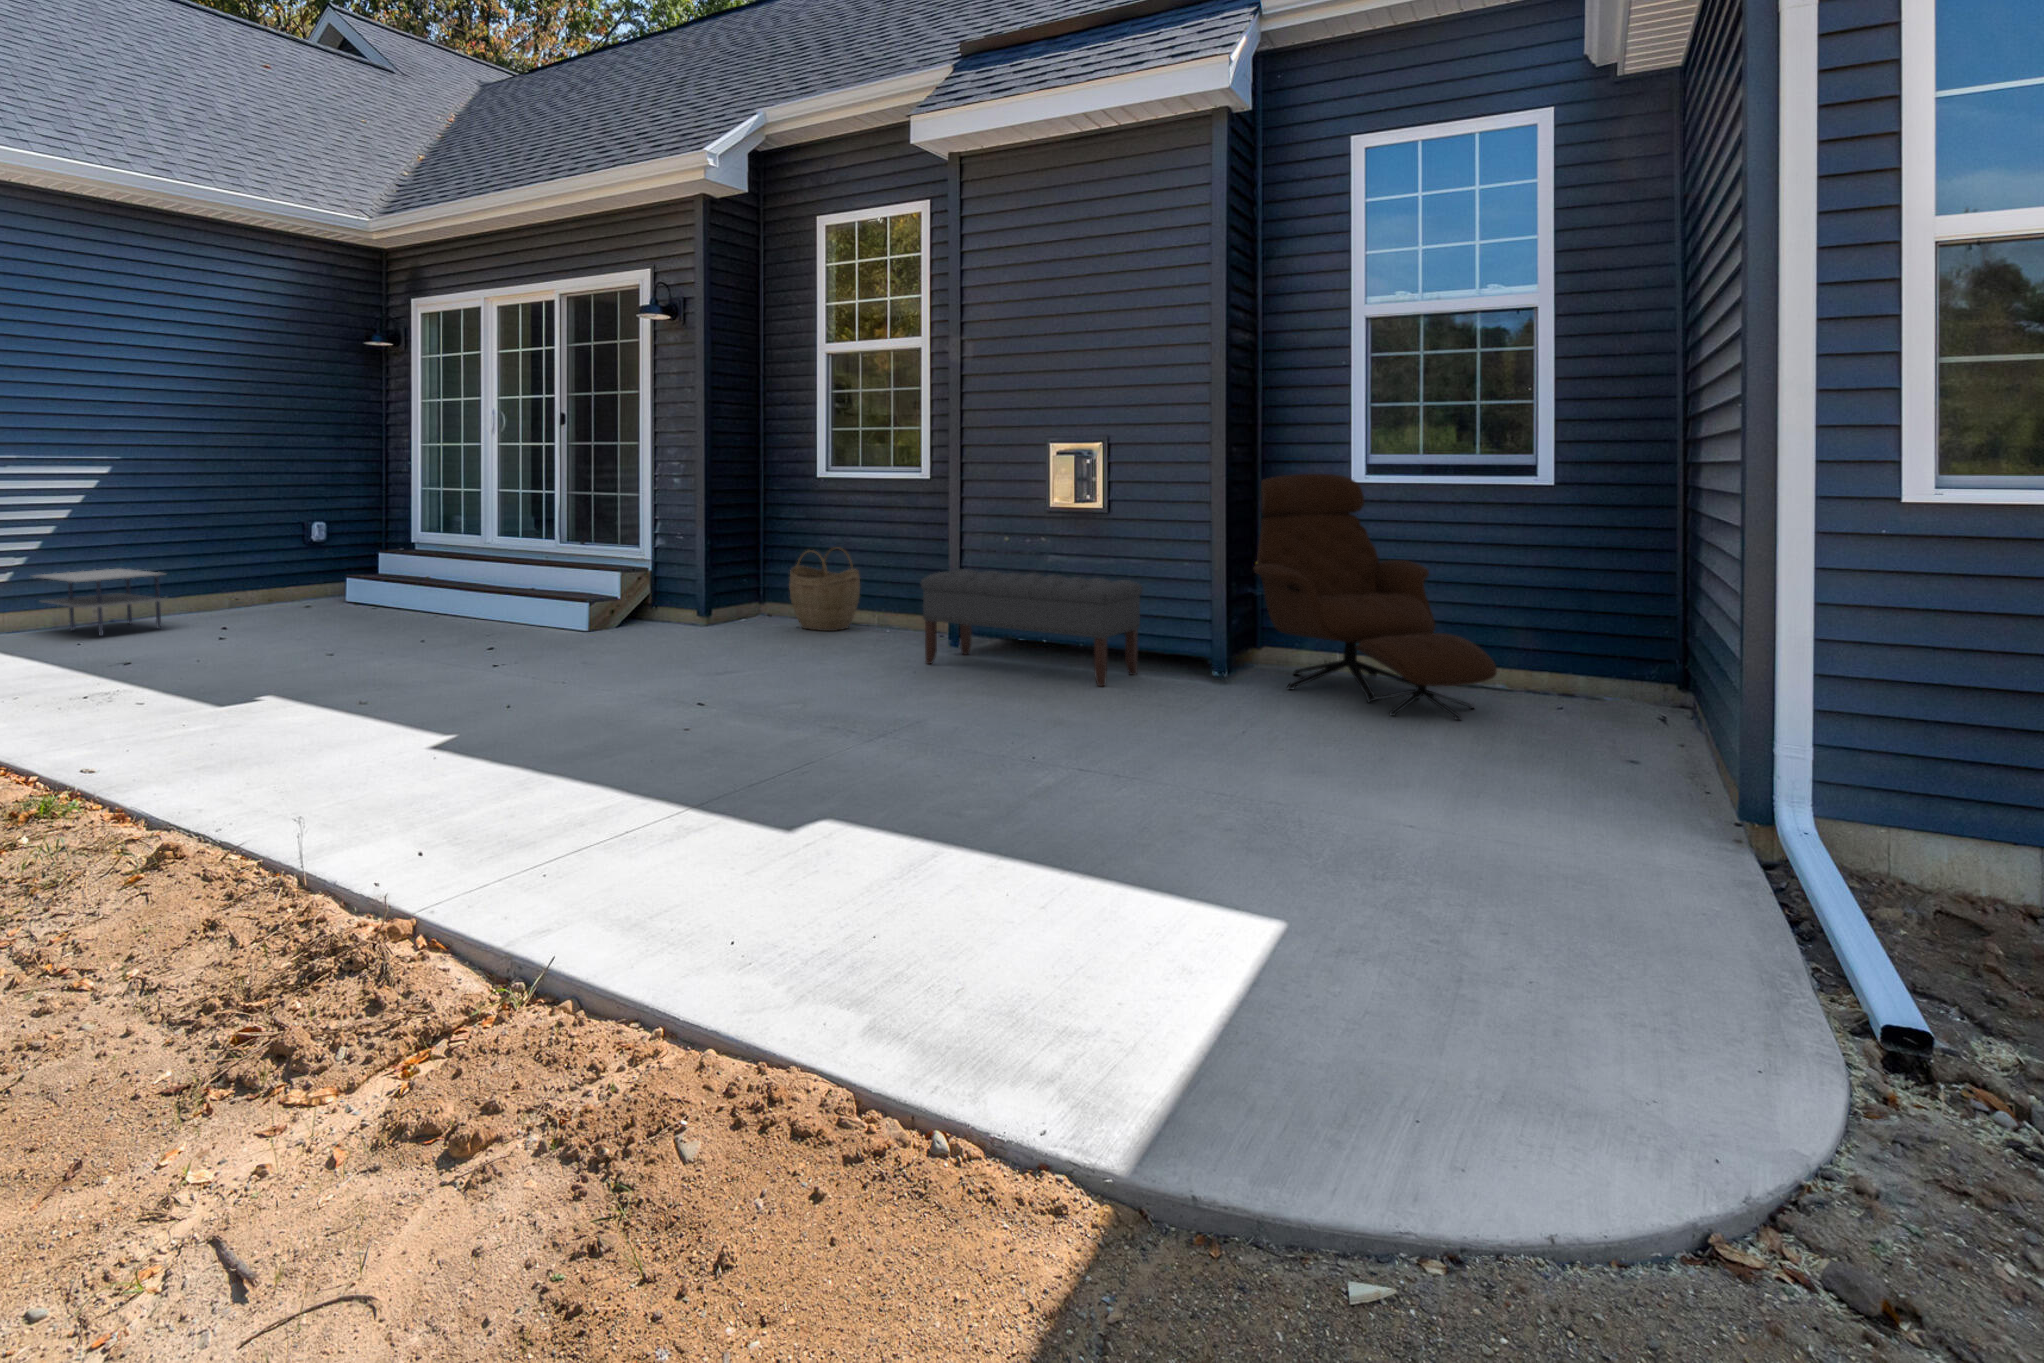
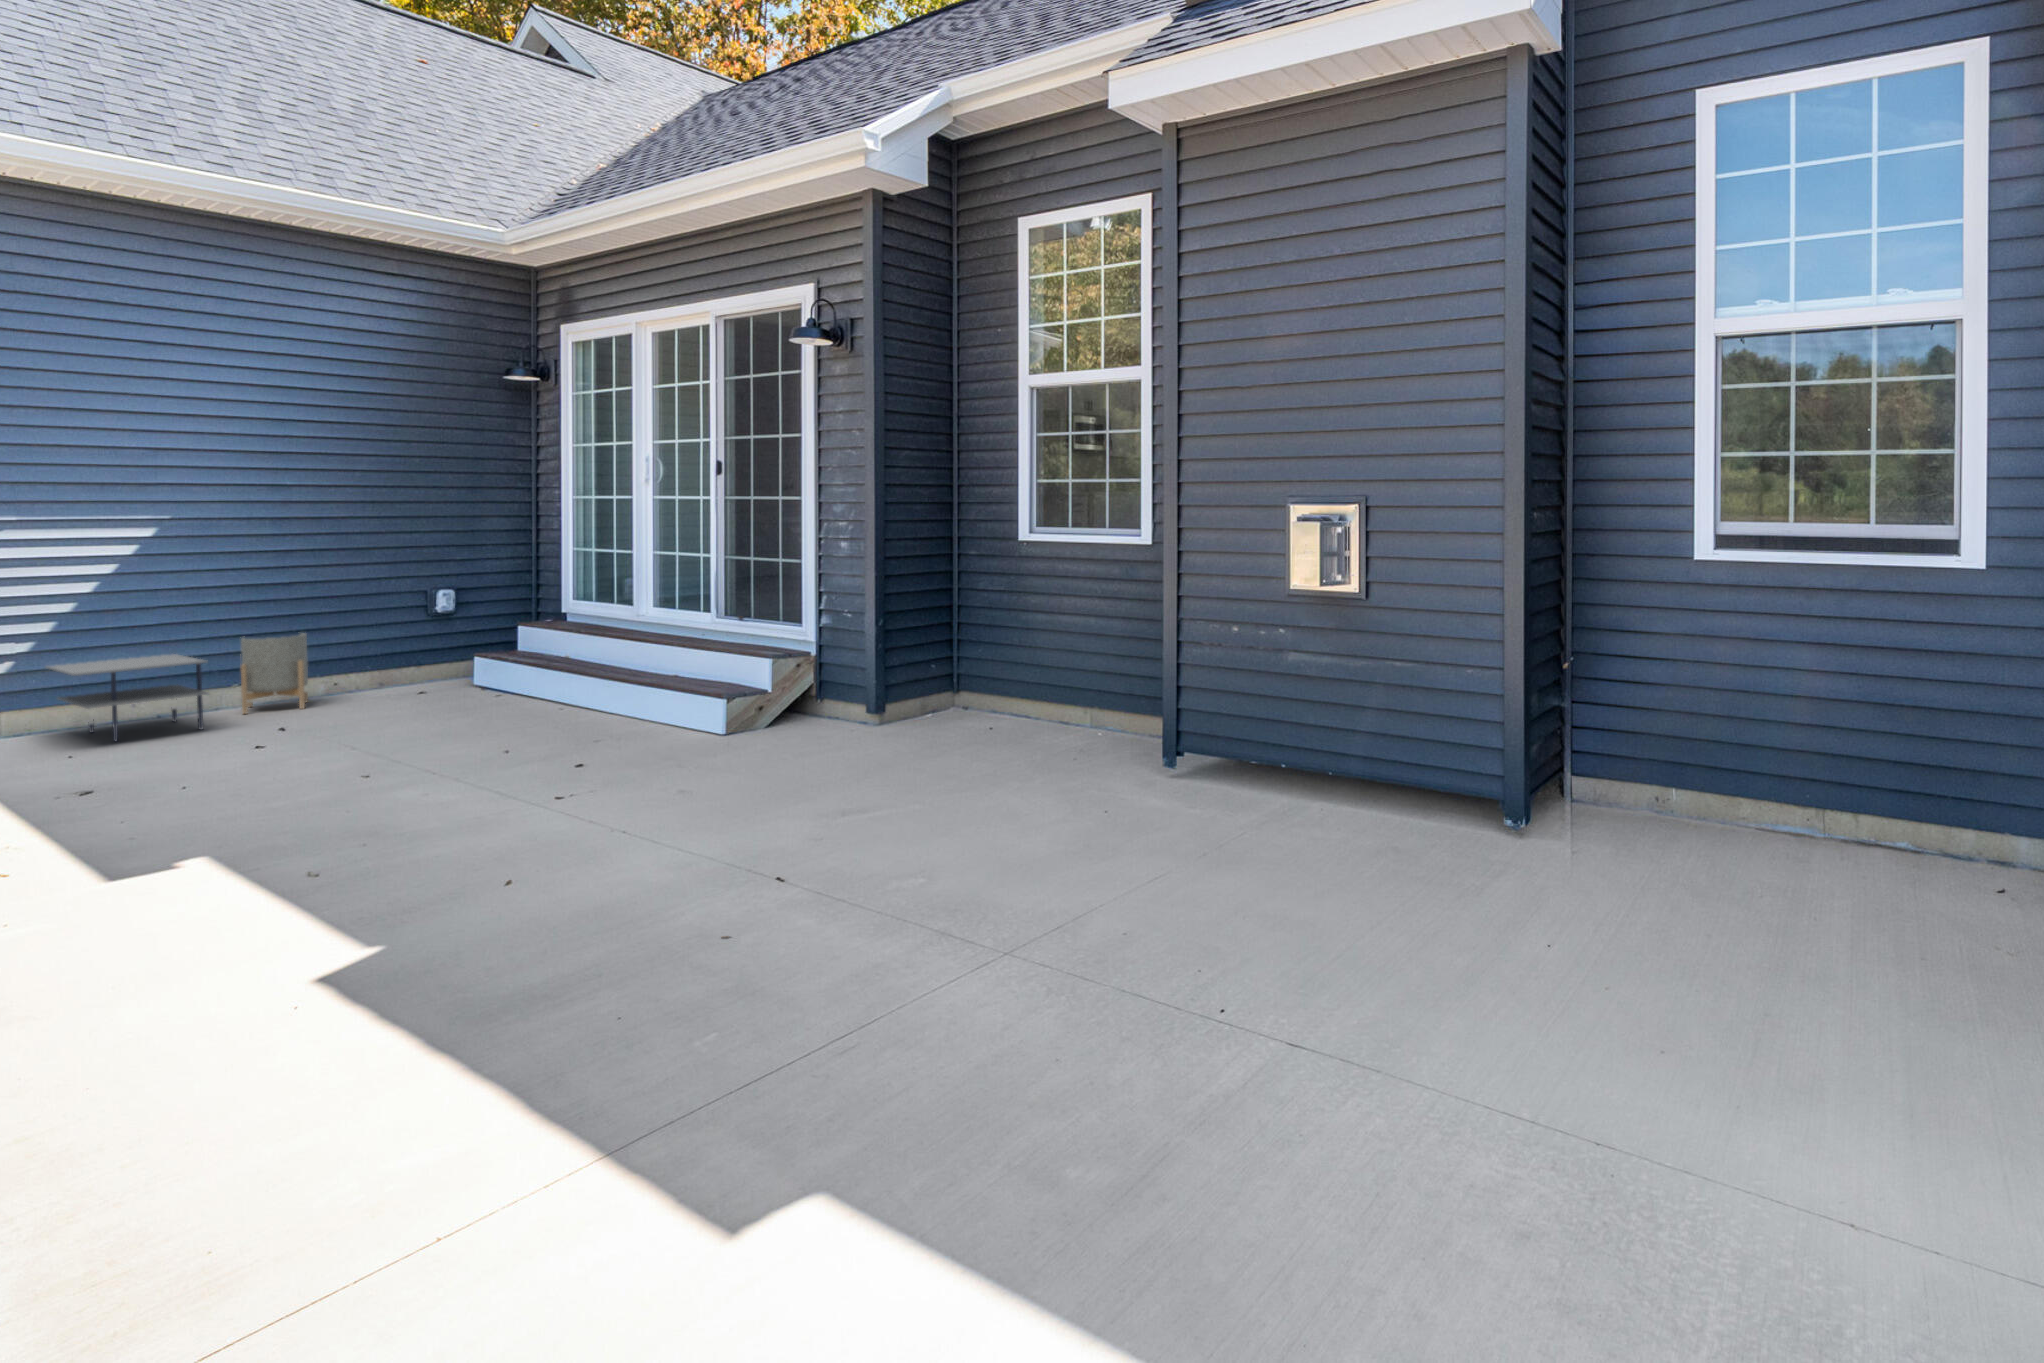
lounge chair: present [1254,474,1497,720] -> none [1565,547,1932,930]
woven basket: present [789,547,860,631] -> none [976,630,1065,739]
planter: none [174,555,227,619] -> present [240,633,308,714]
bench: present [921,569,1142,686] -> none [1117,670,1413,849]

